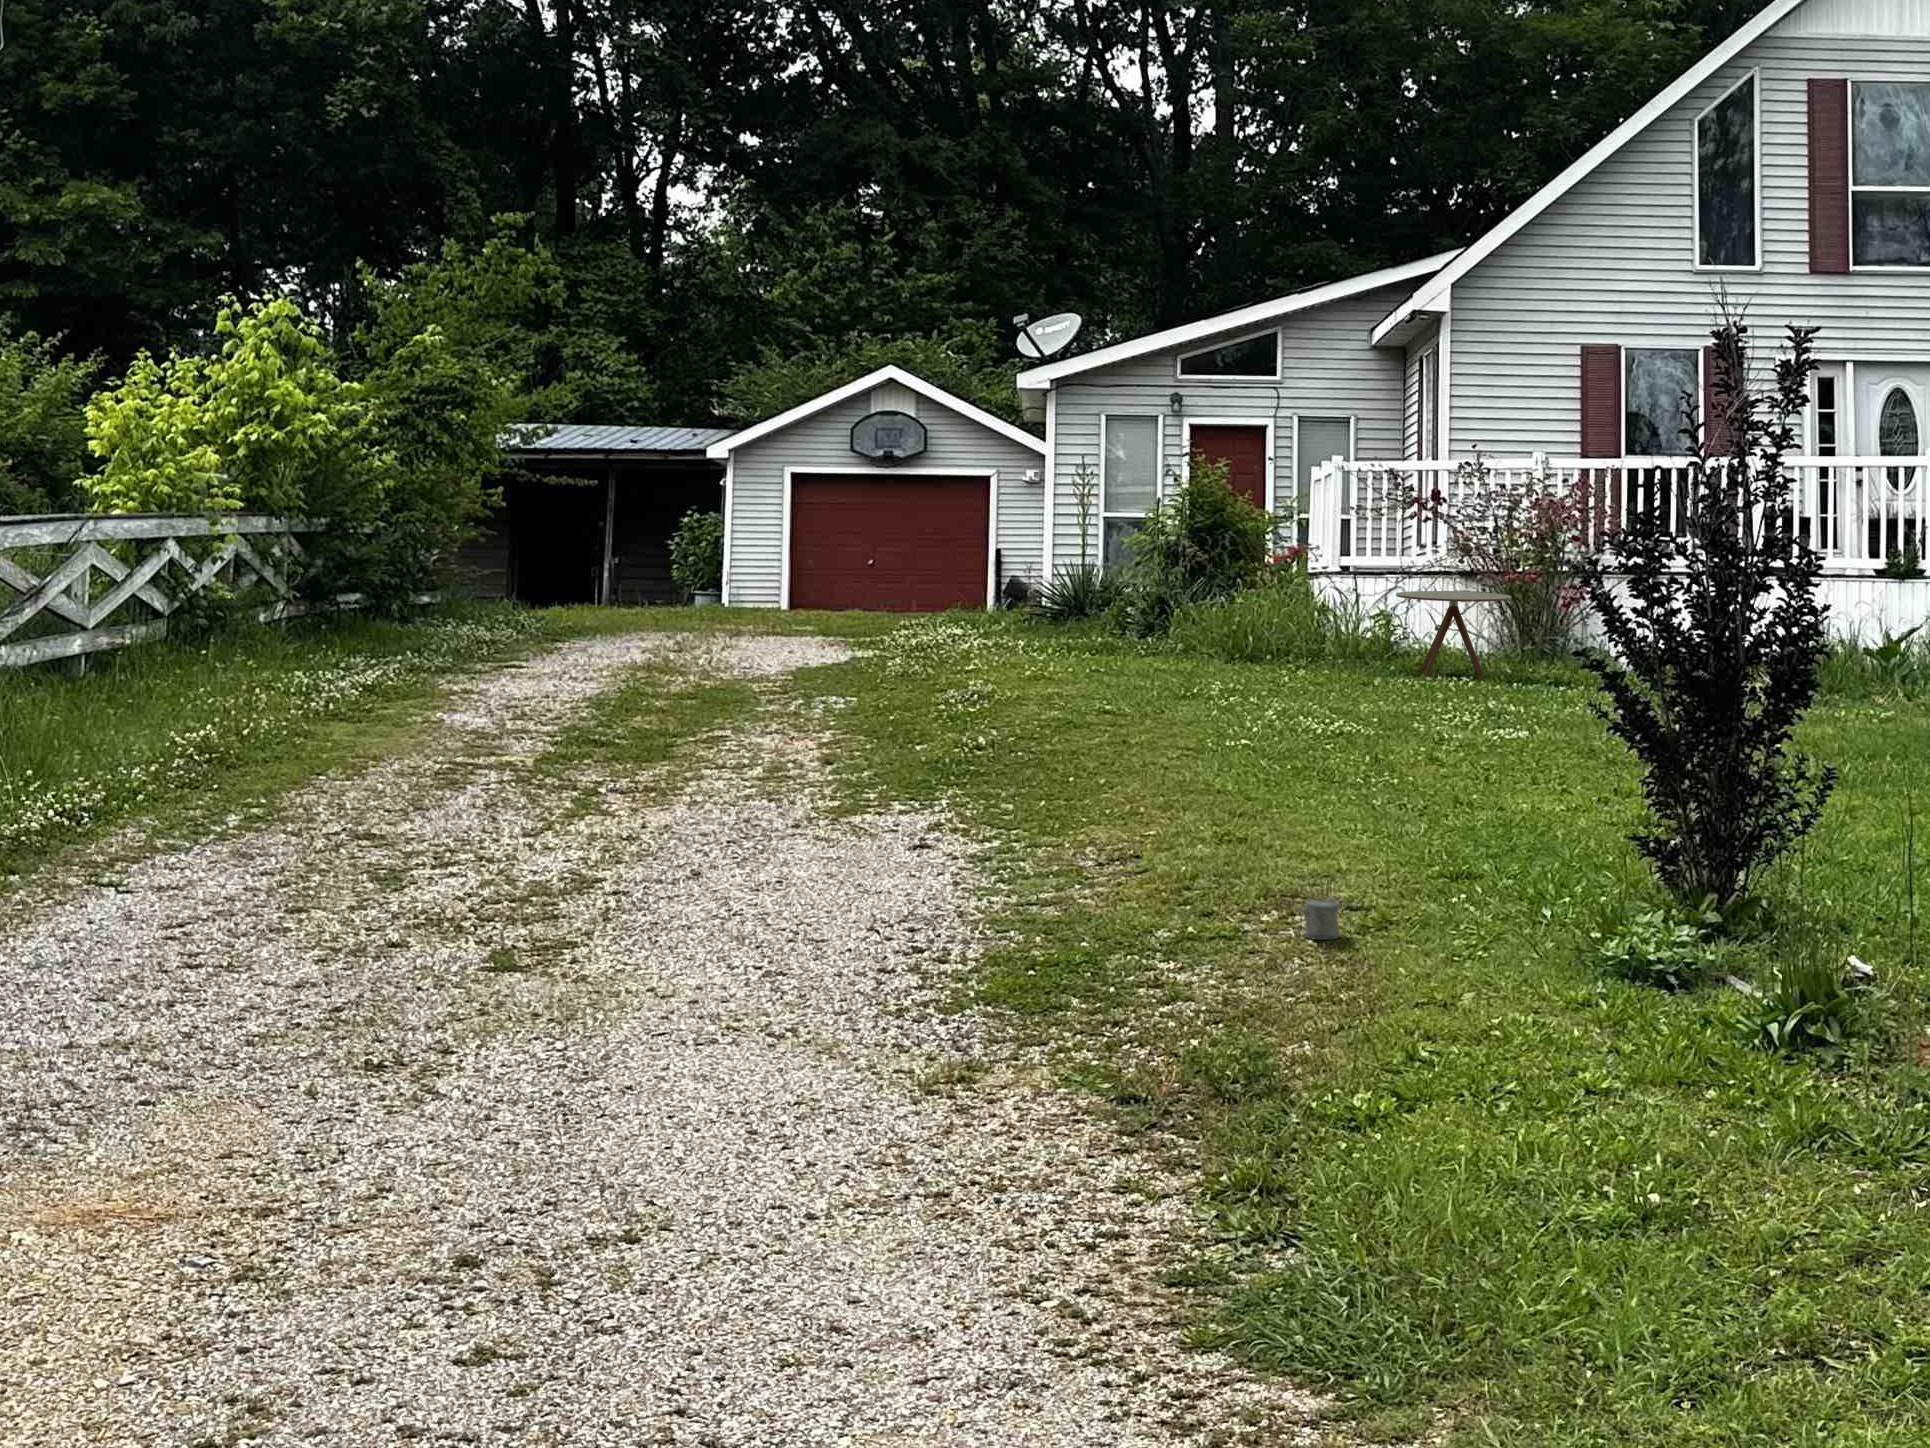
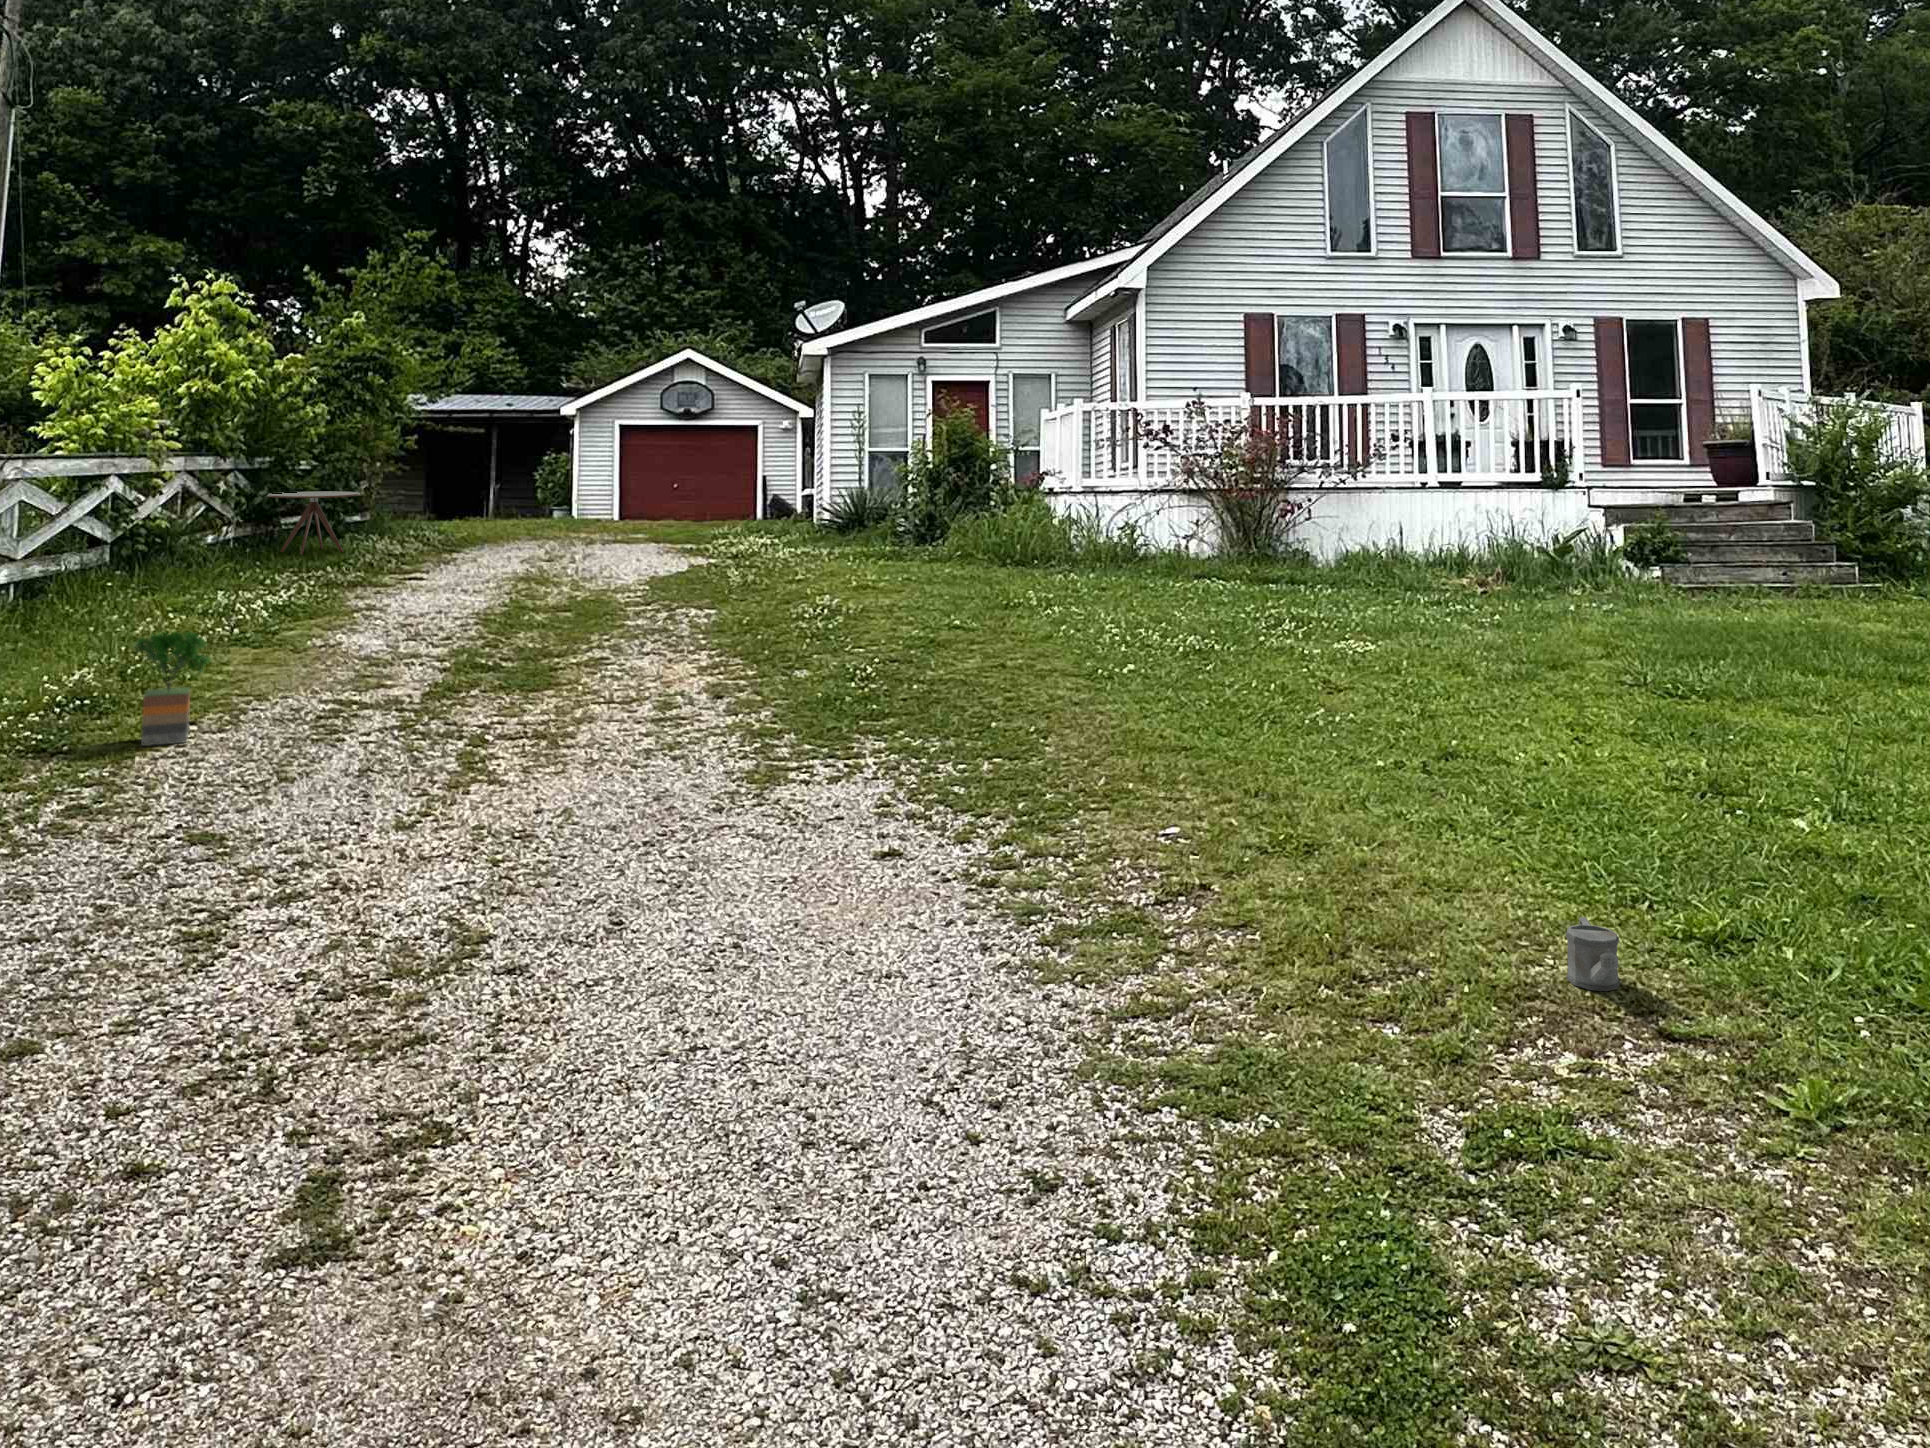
round table: present [1396,591,1511,677] -> present [267,491,360,555]
potted tree: none [254,693,327,796] -> present [134,632,211,746]

